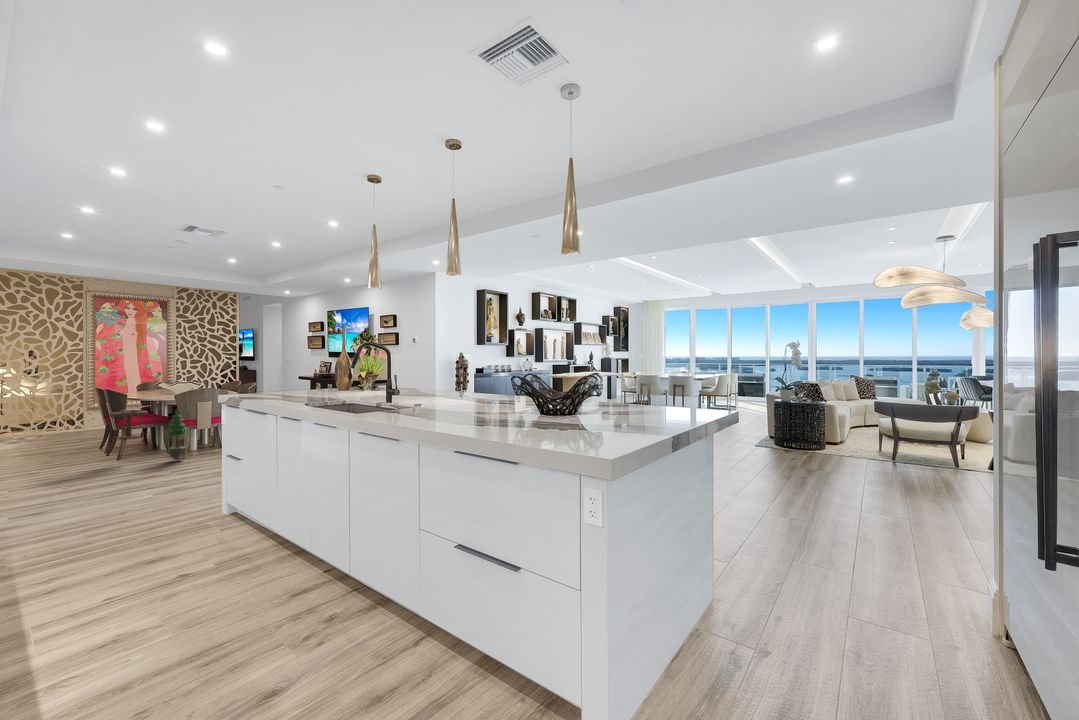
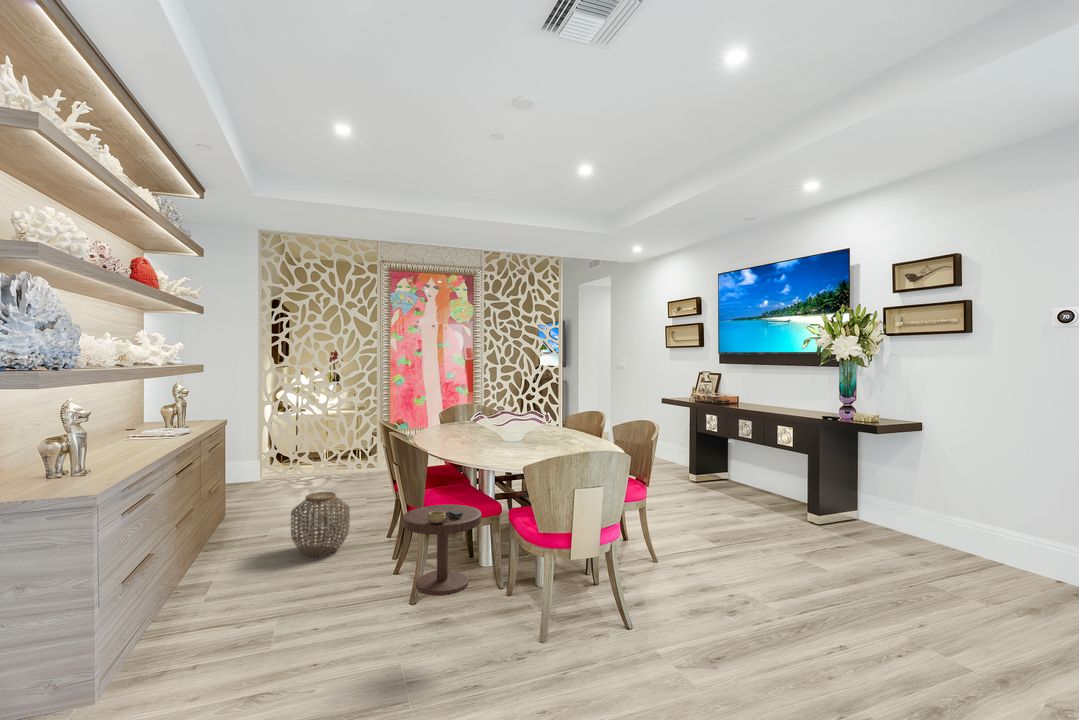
potted tree: present [167,409,188,460] -> none [522,514,579,671]
woven basket: none [33,423,73,454] -> present [291,492,350,557]

